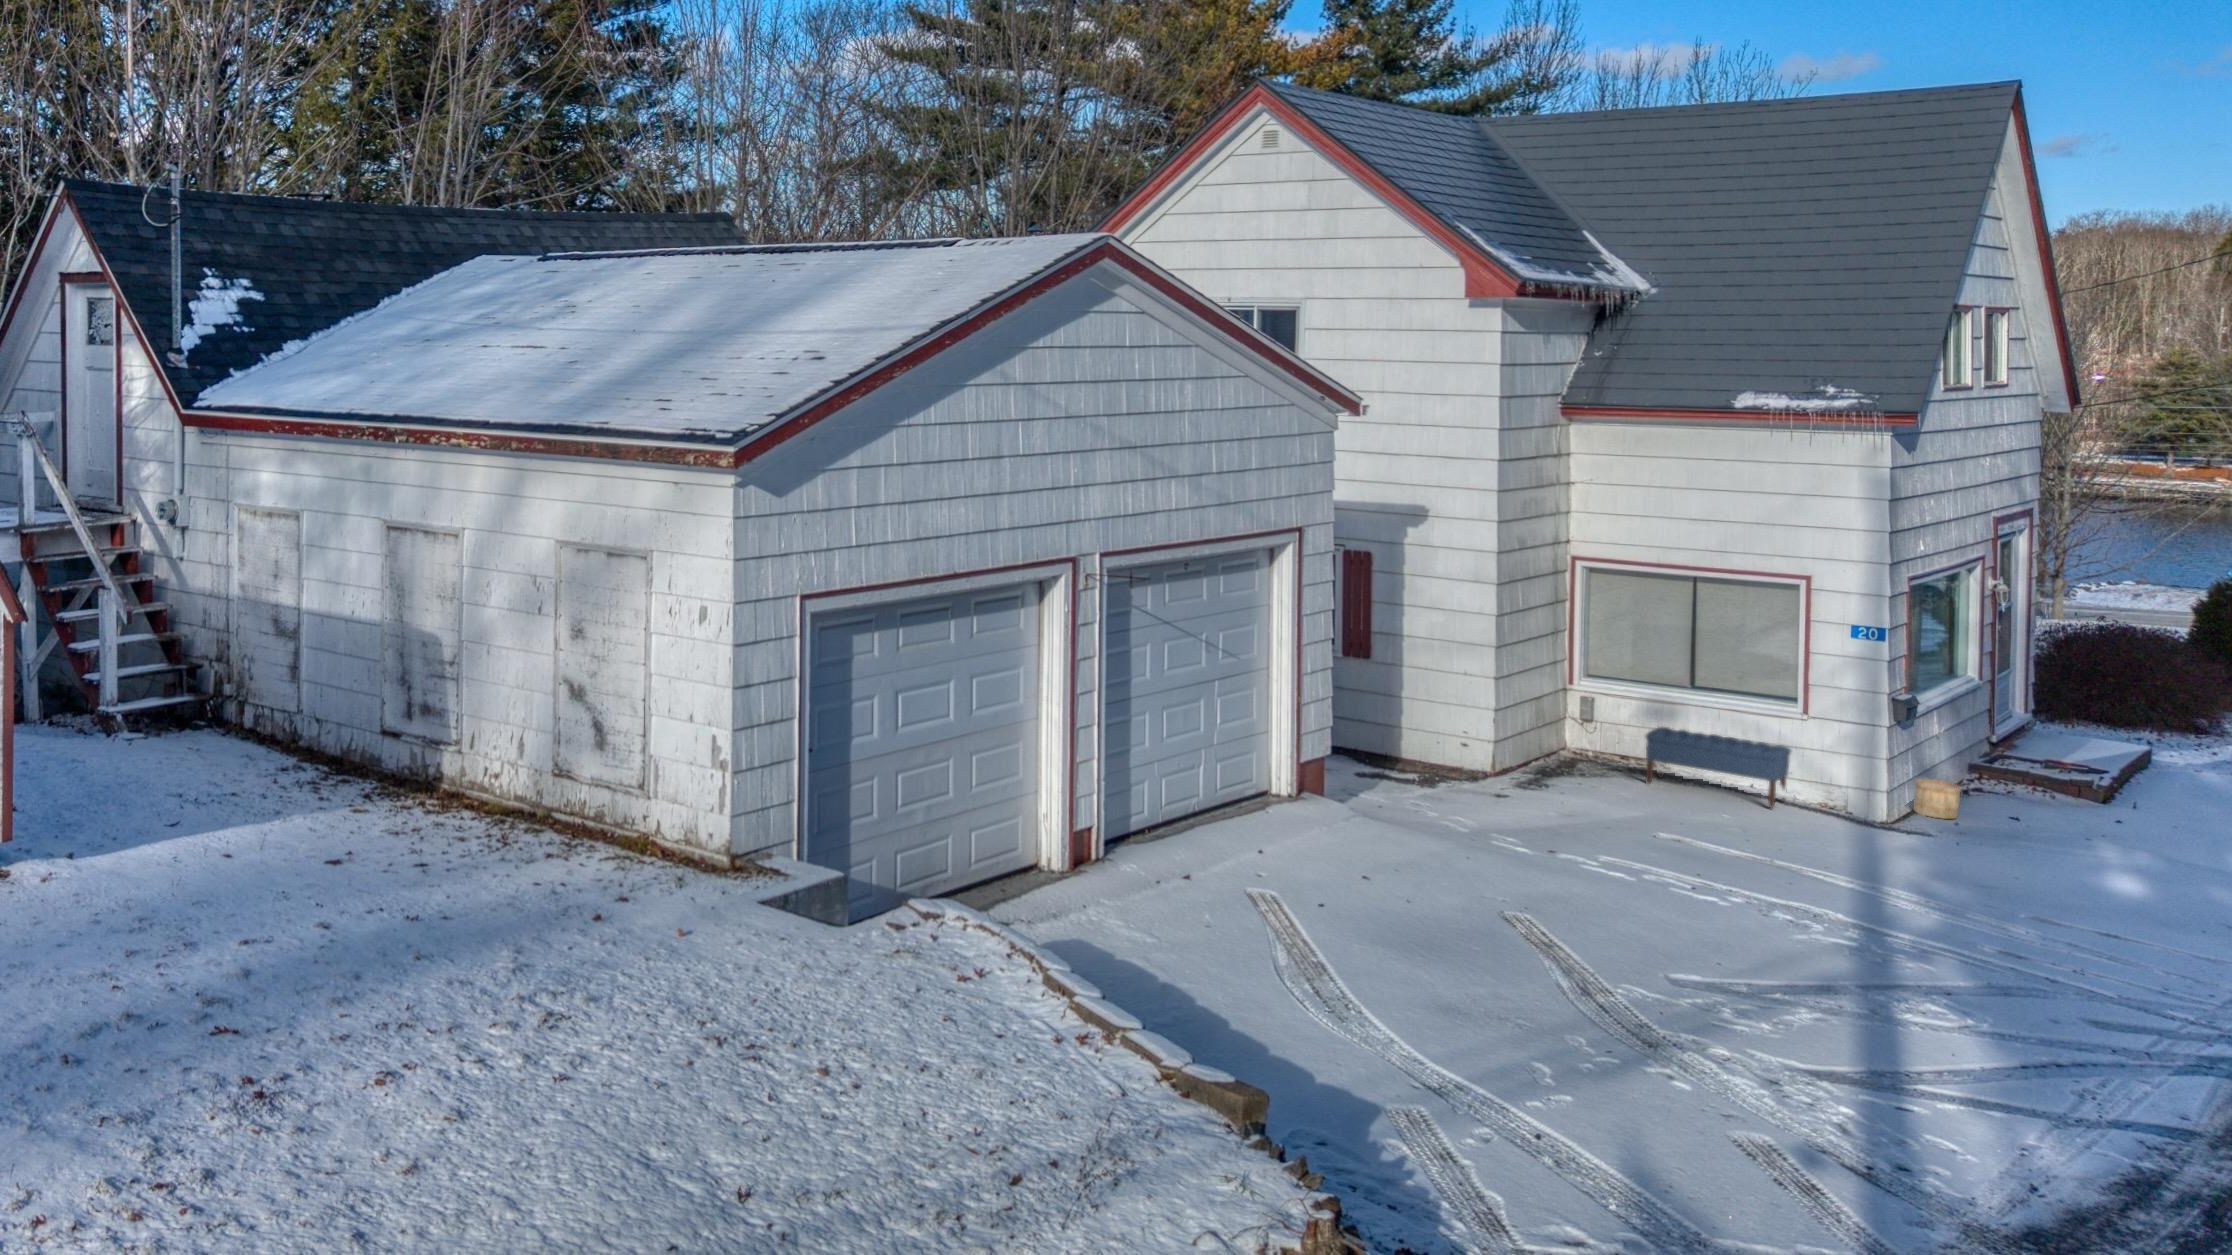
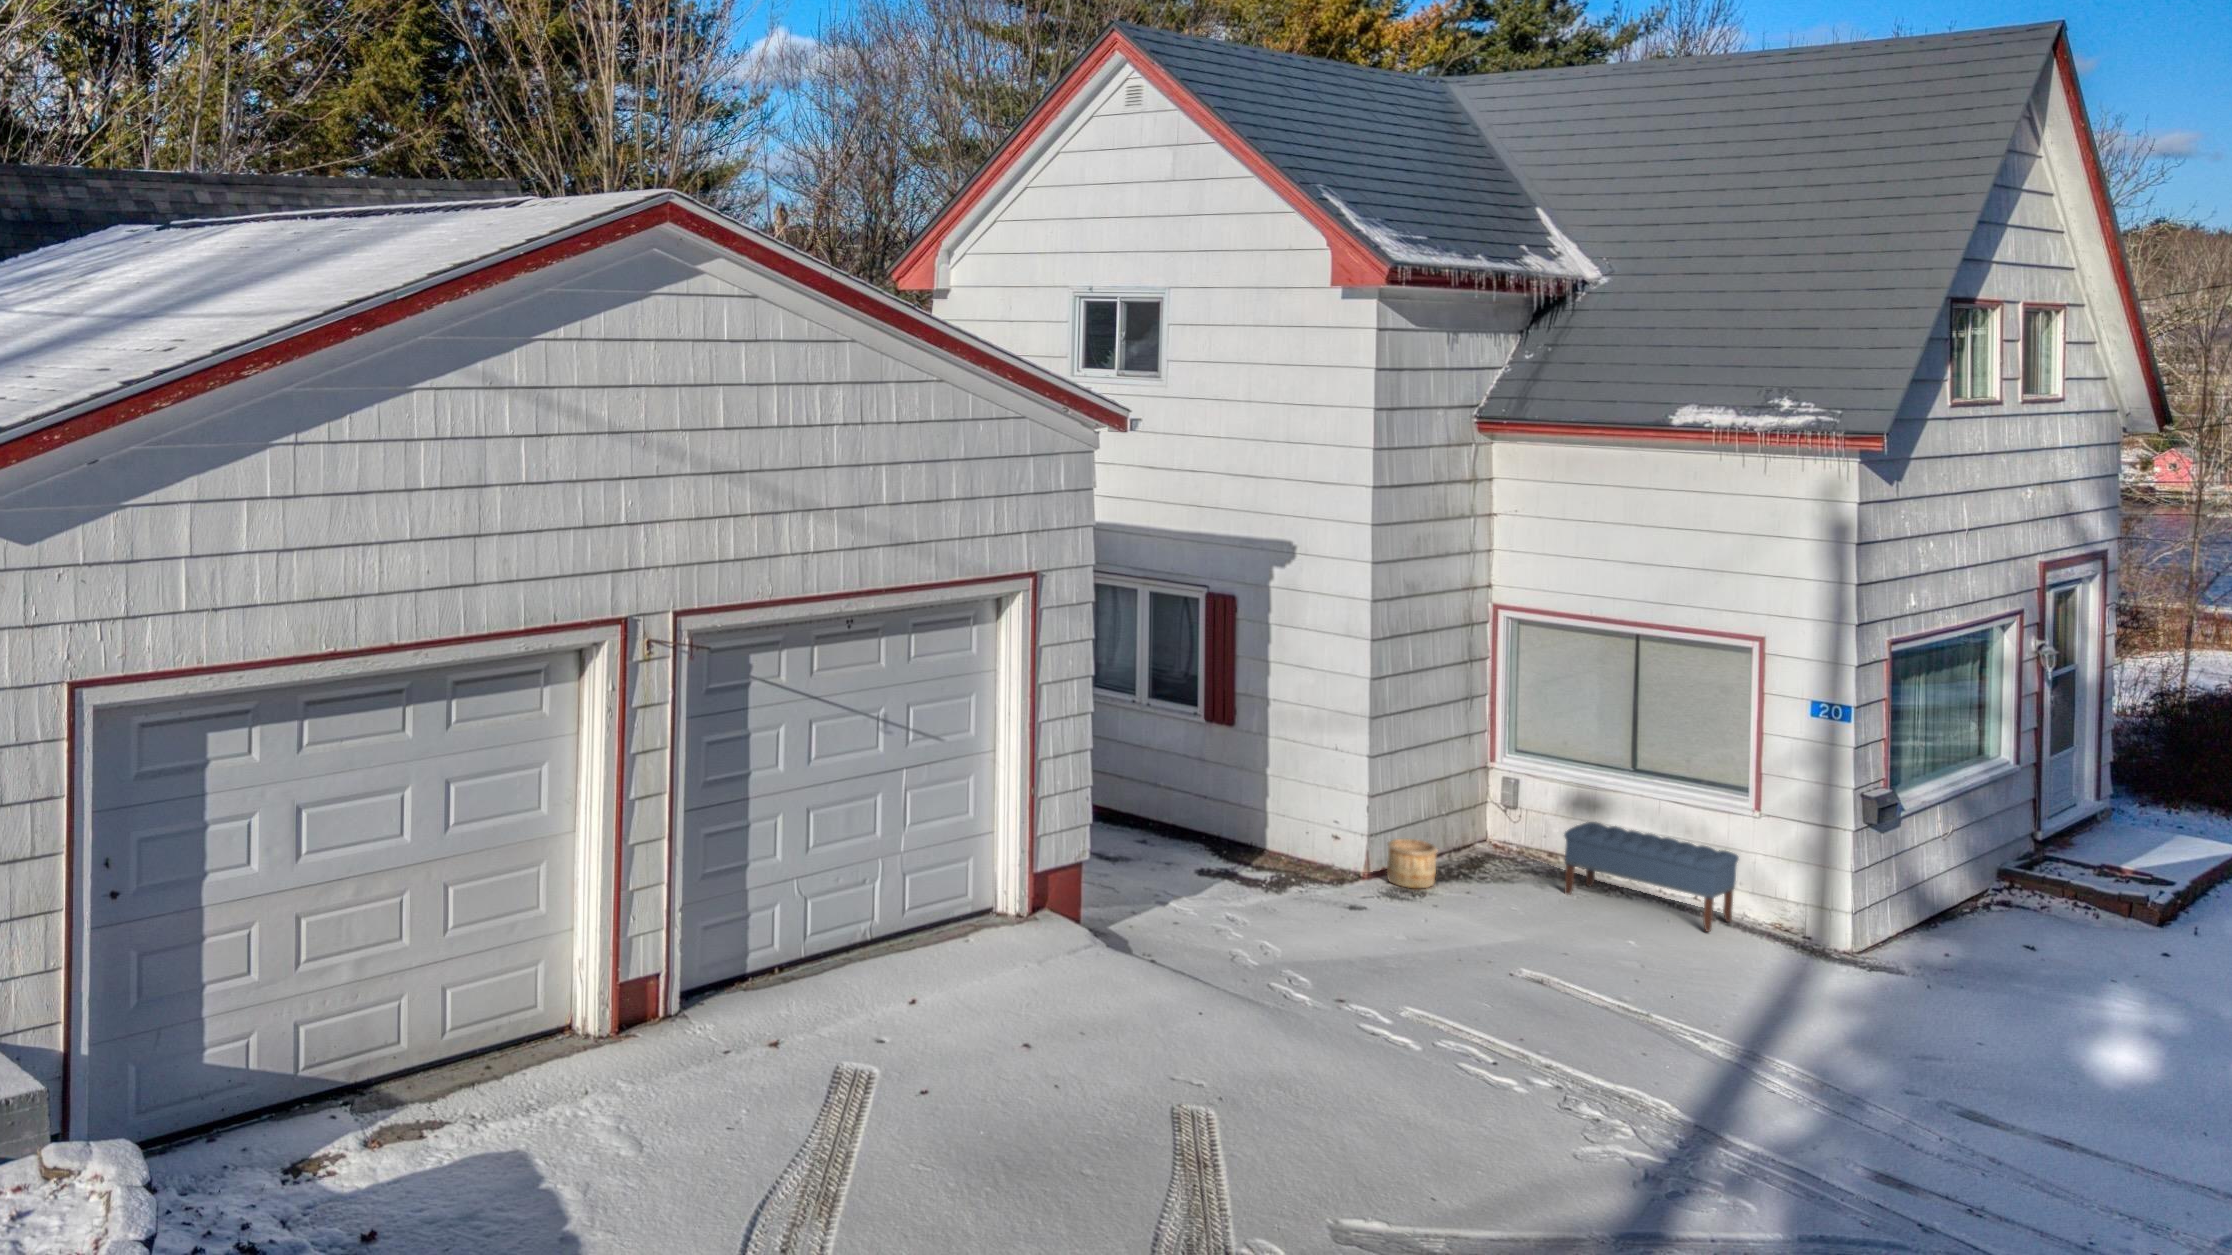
wooden bucket: present [1914,779,1961,819] -> present [1387,839,1438,888]

